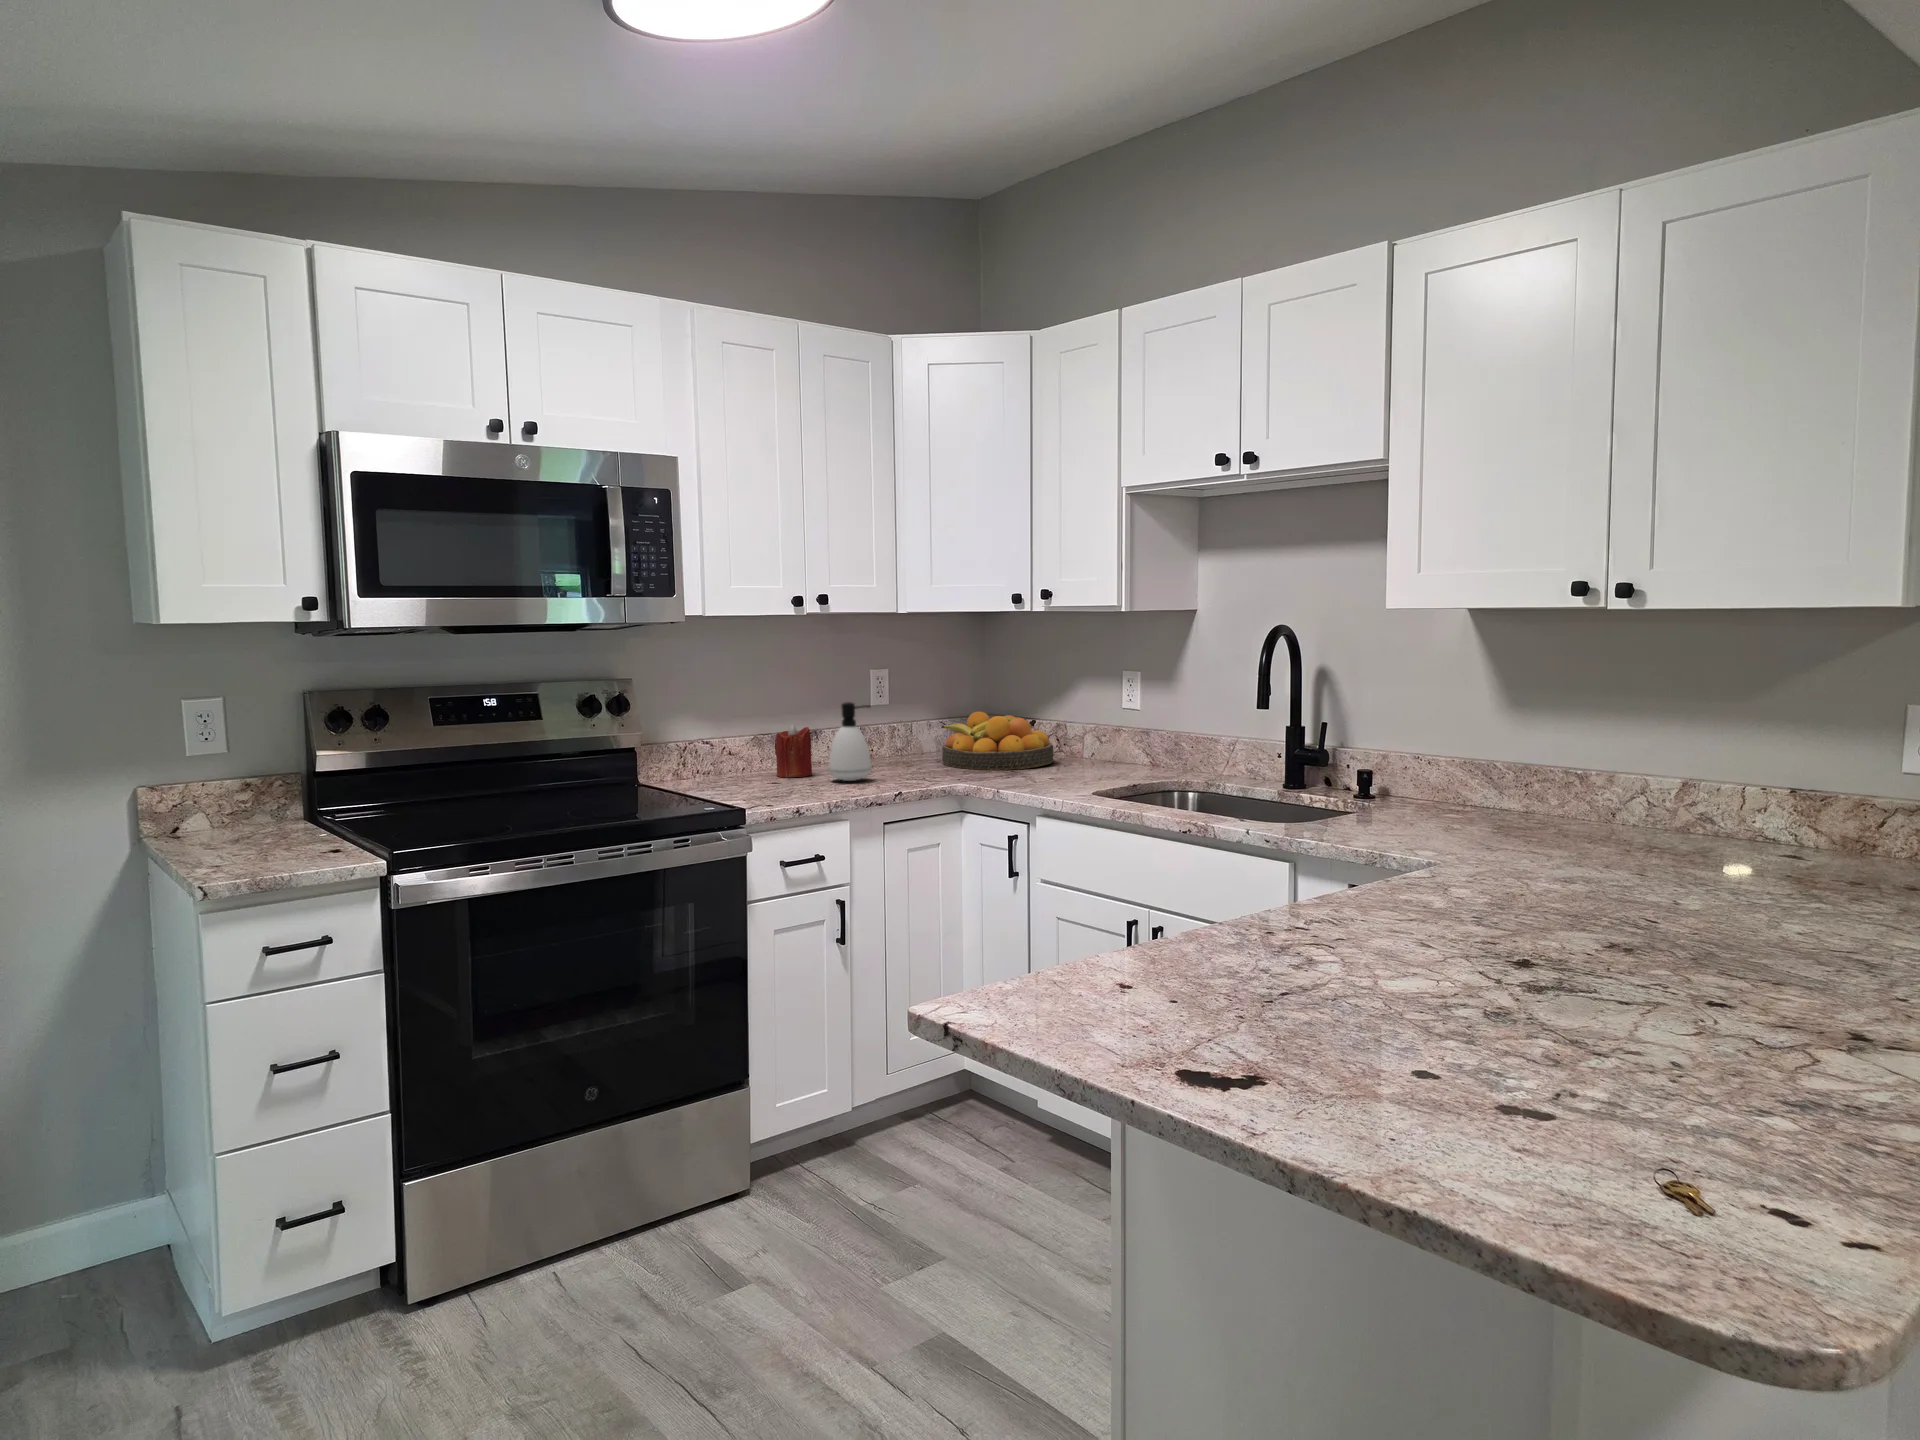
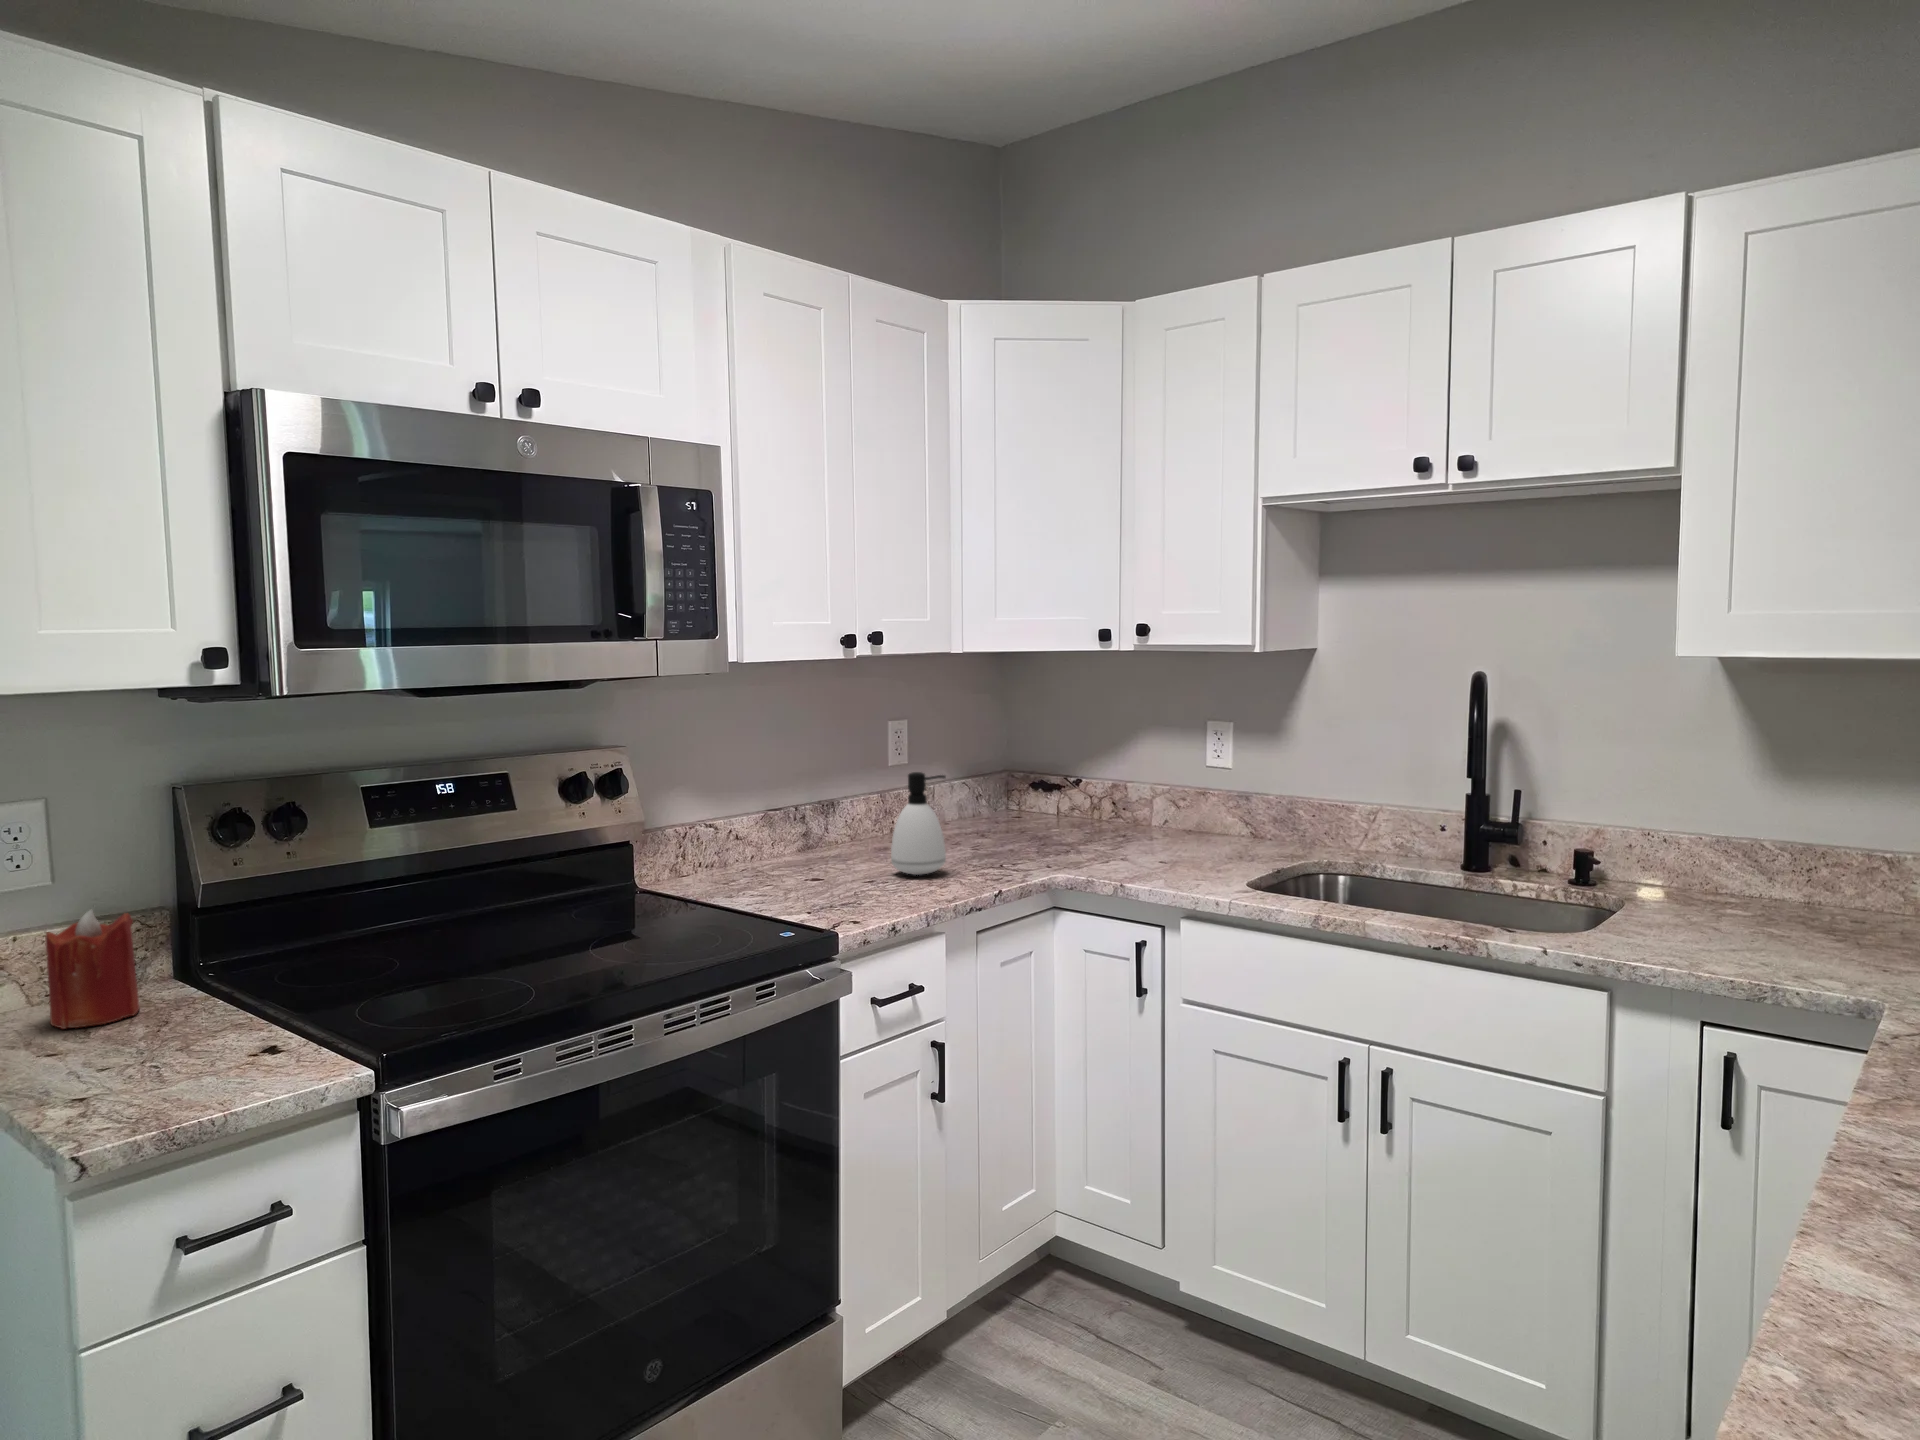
fruit bowl: present [941,712,1054,770] -> none [989,774,1131,849]
candle: present [775,724,812,778] -> present [46,910,140,1029]

